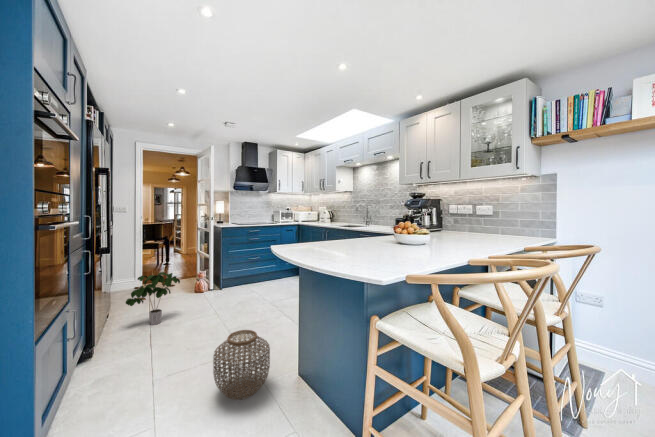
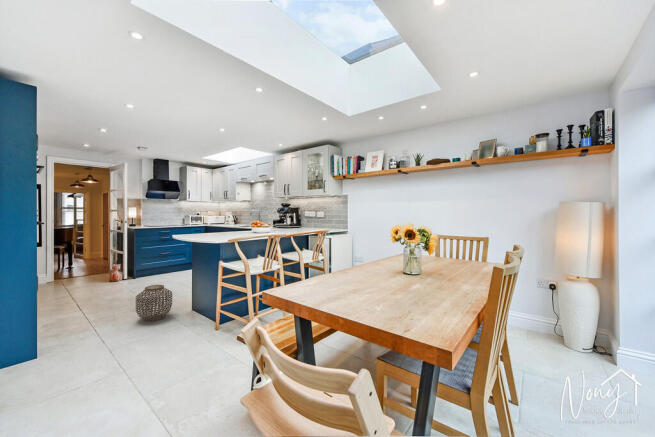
potted plant: present [126,272,180,325] -> none [55,261,101,301]

